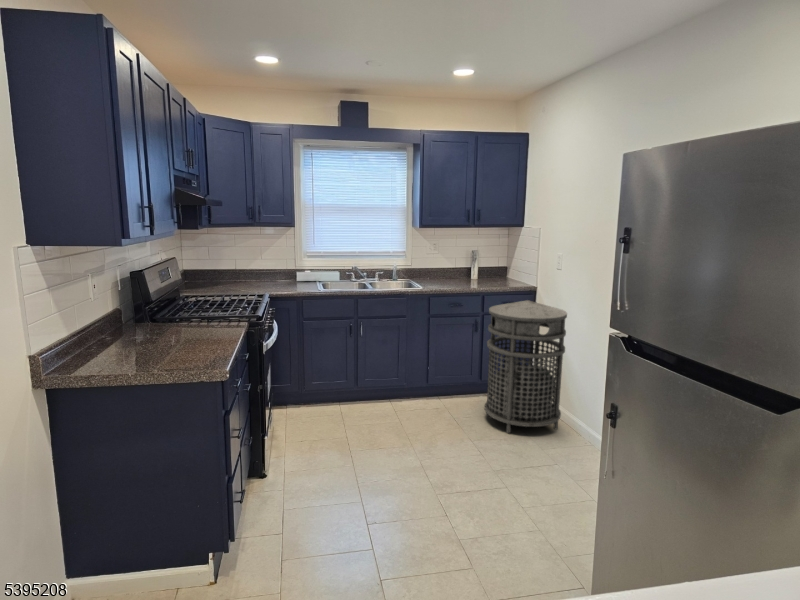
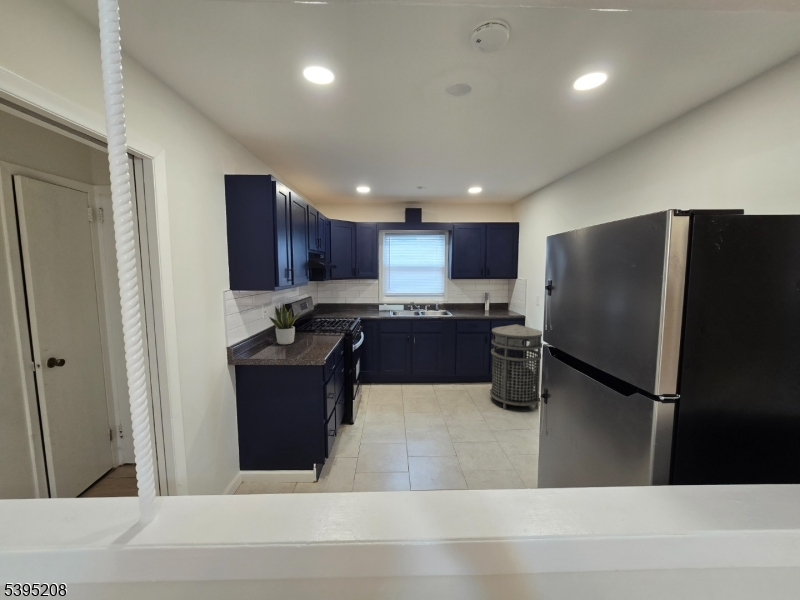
potted plant: none [106,266,170,346] -> present [270,303,300,345]

